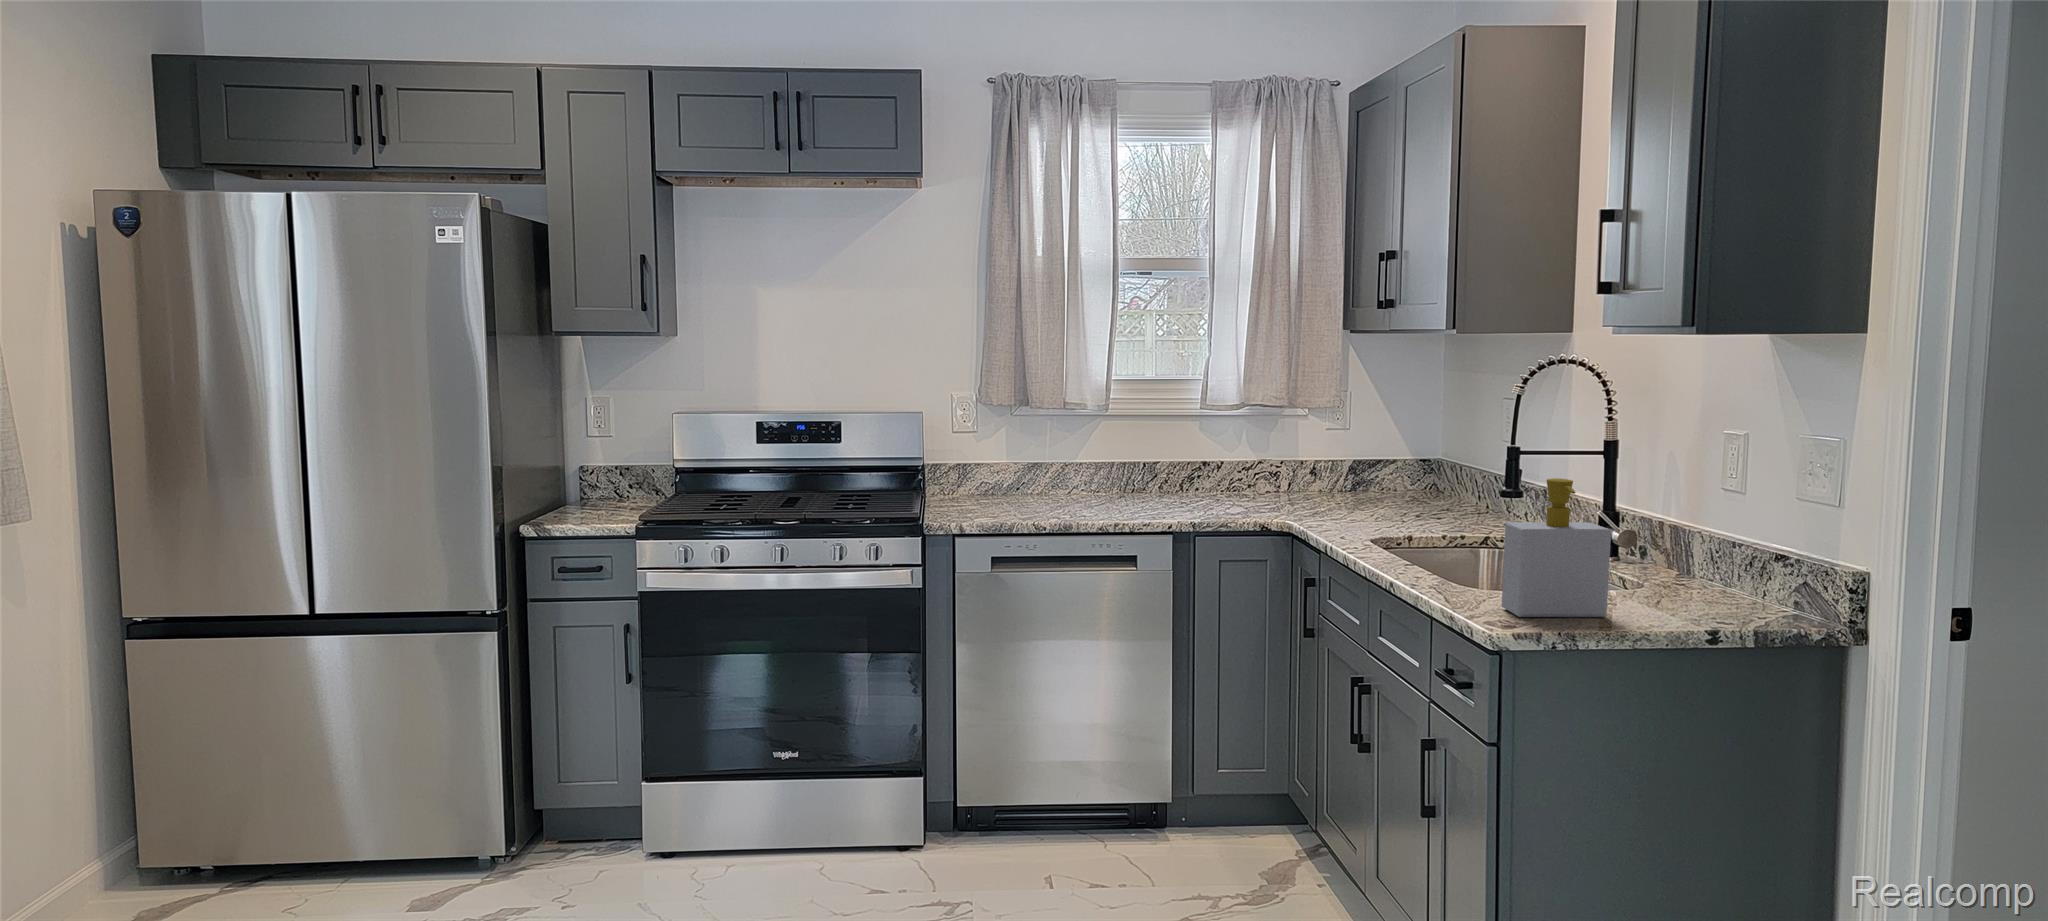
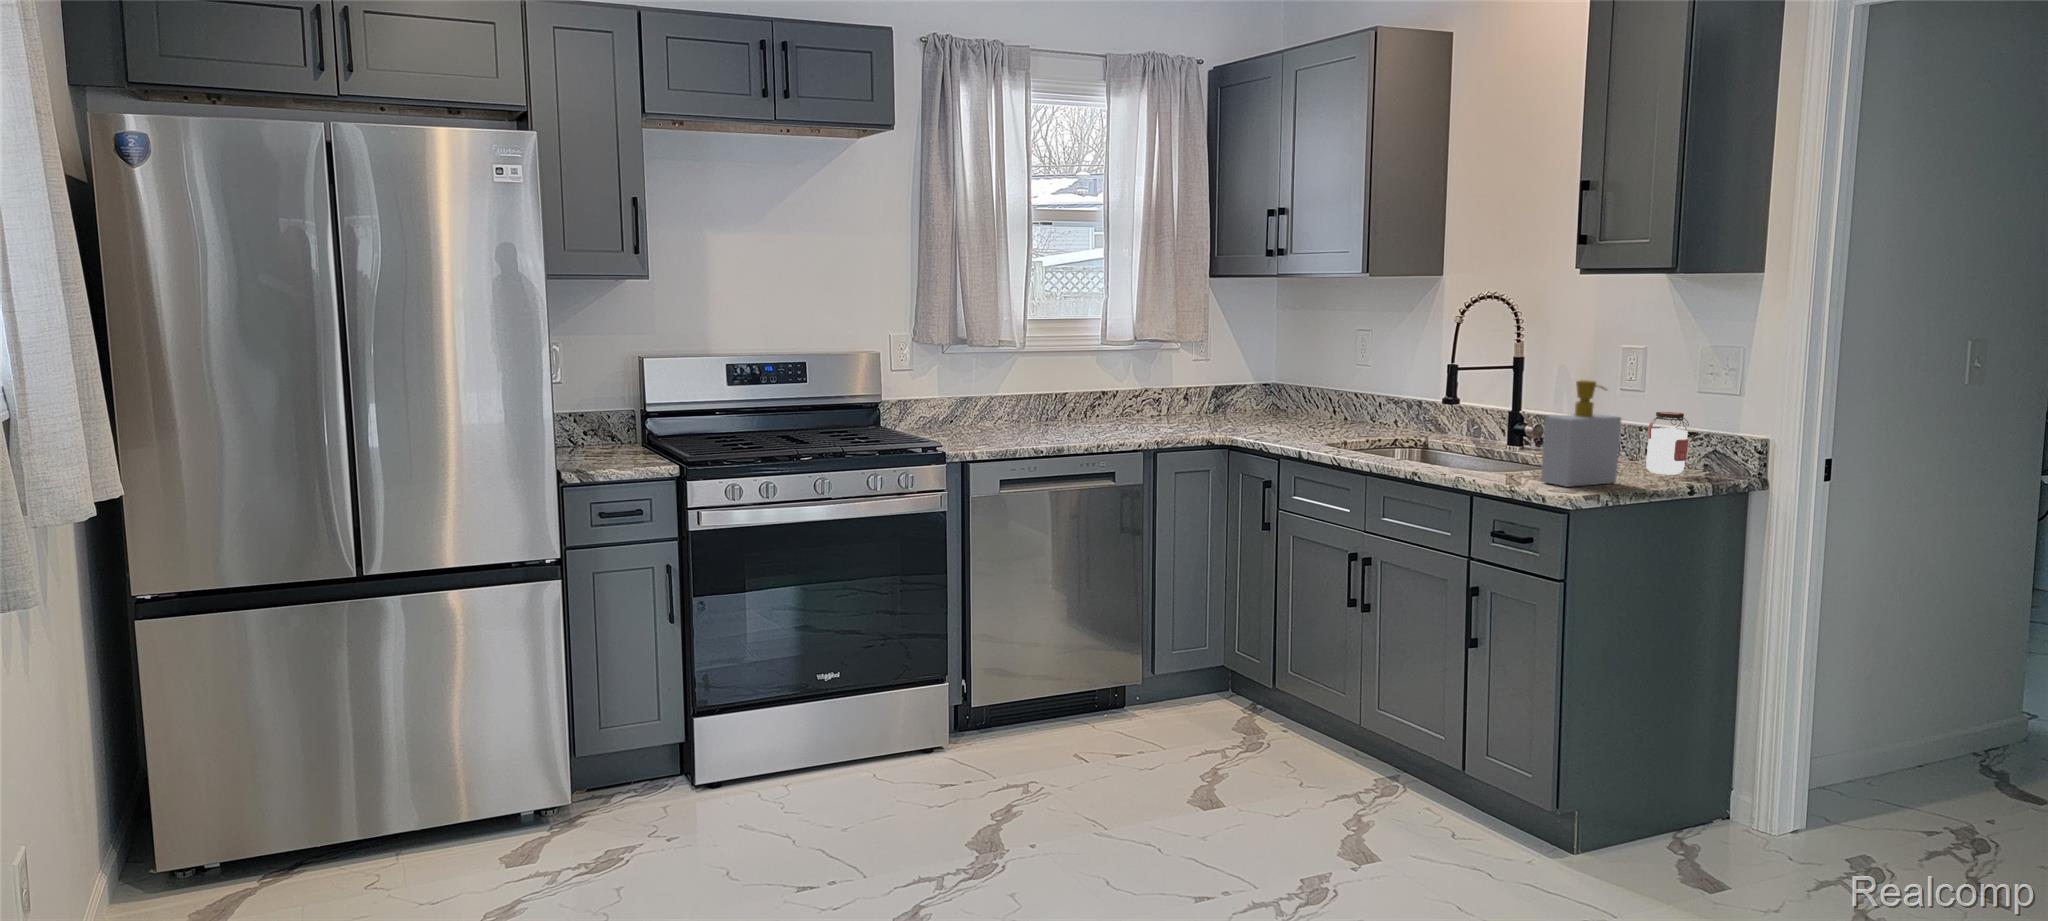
jar: none [1694,525,1754,613] -> present [1646,412,1689,475]

